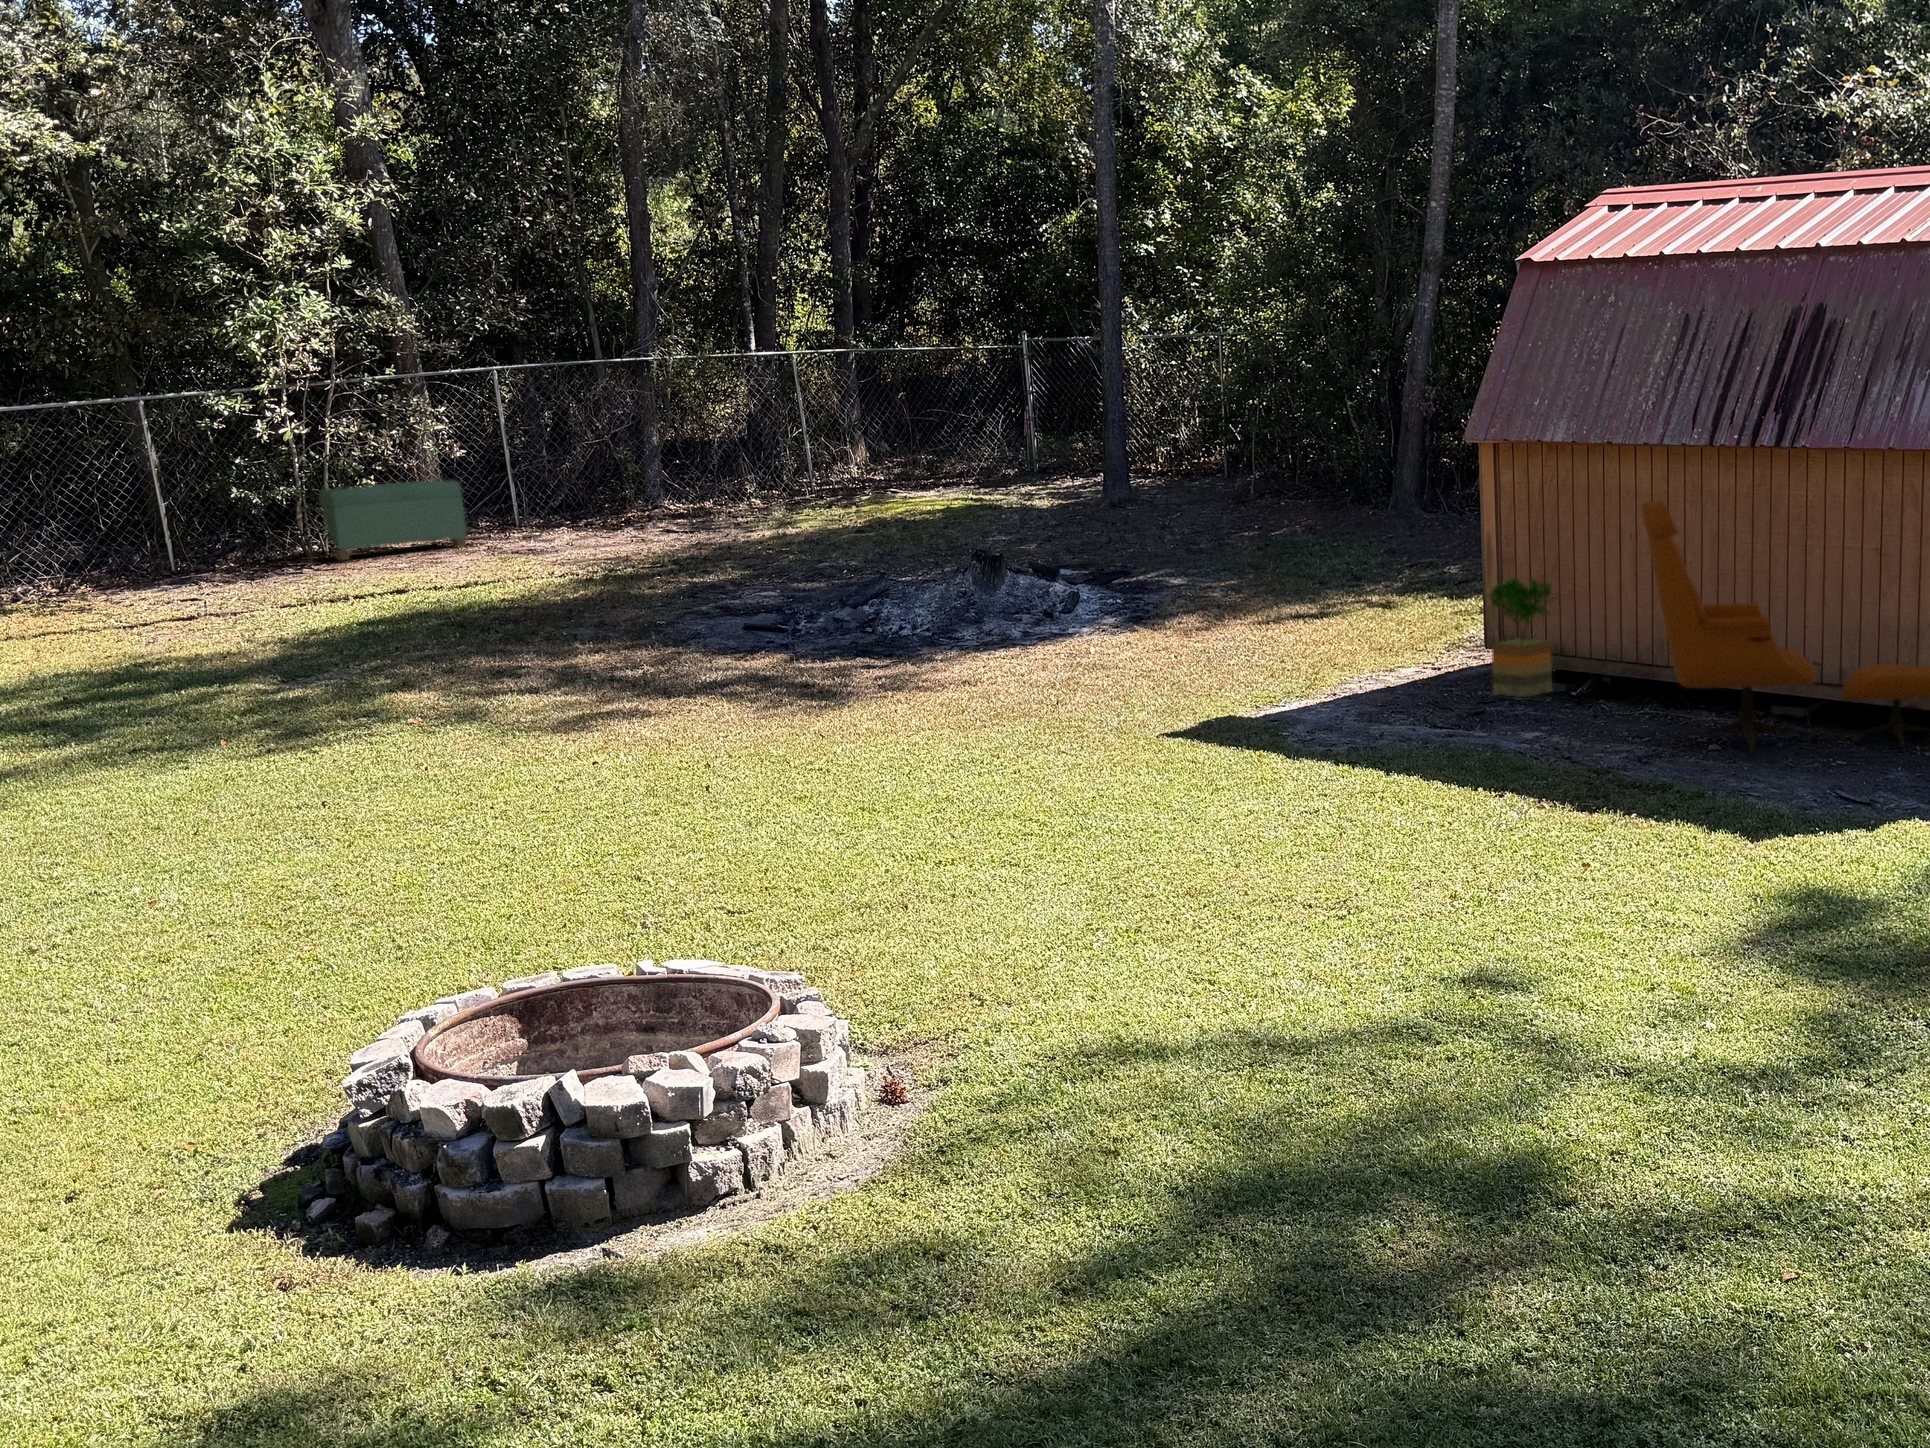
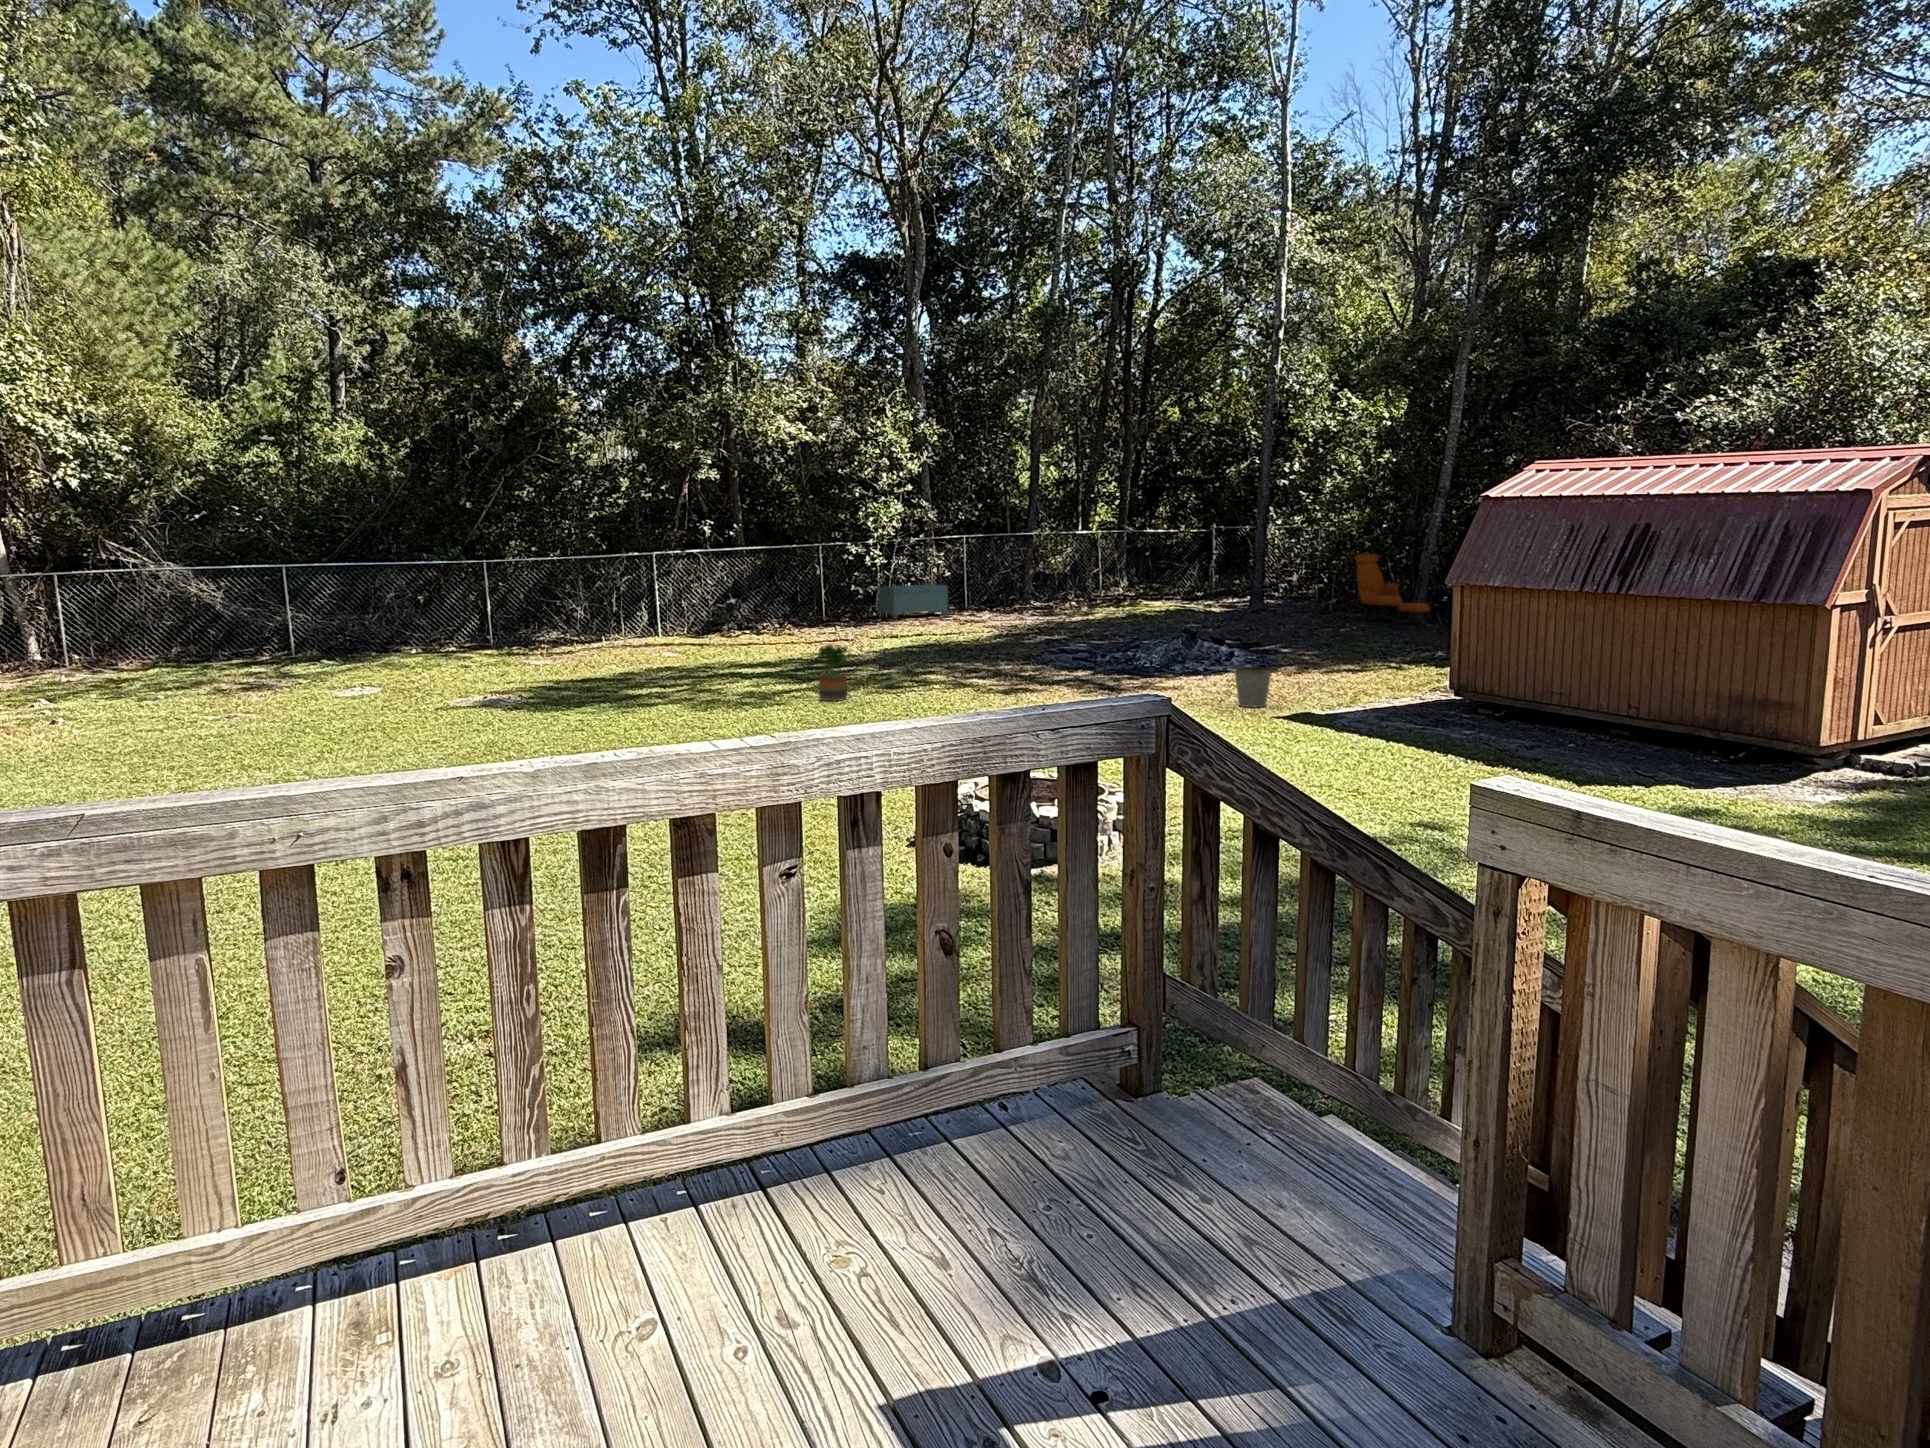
lounge chair: present [1641,501,1930,754] -> present [1356,554,1430,622]
potted tree: present [1488,578,1560,697] -> present [819,645,851,702]
bucket: none [1068,623,1148,712] -> present [1235,666,1272,707]

